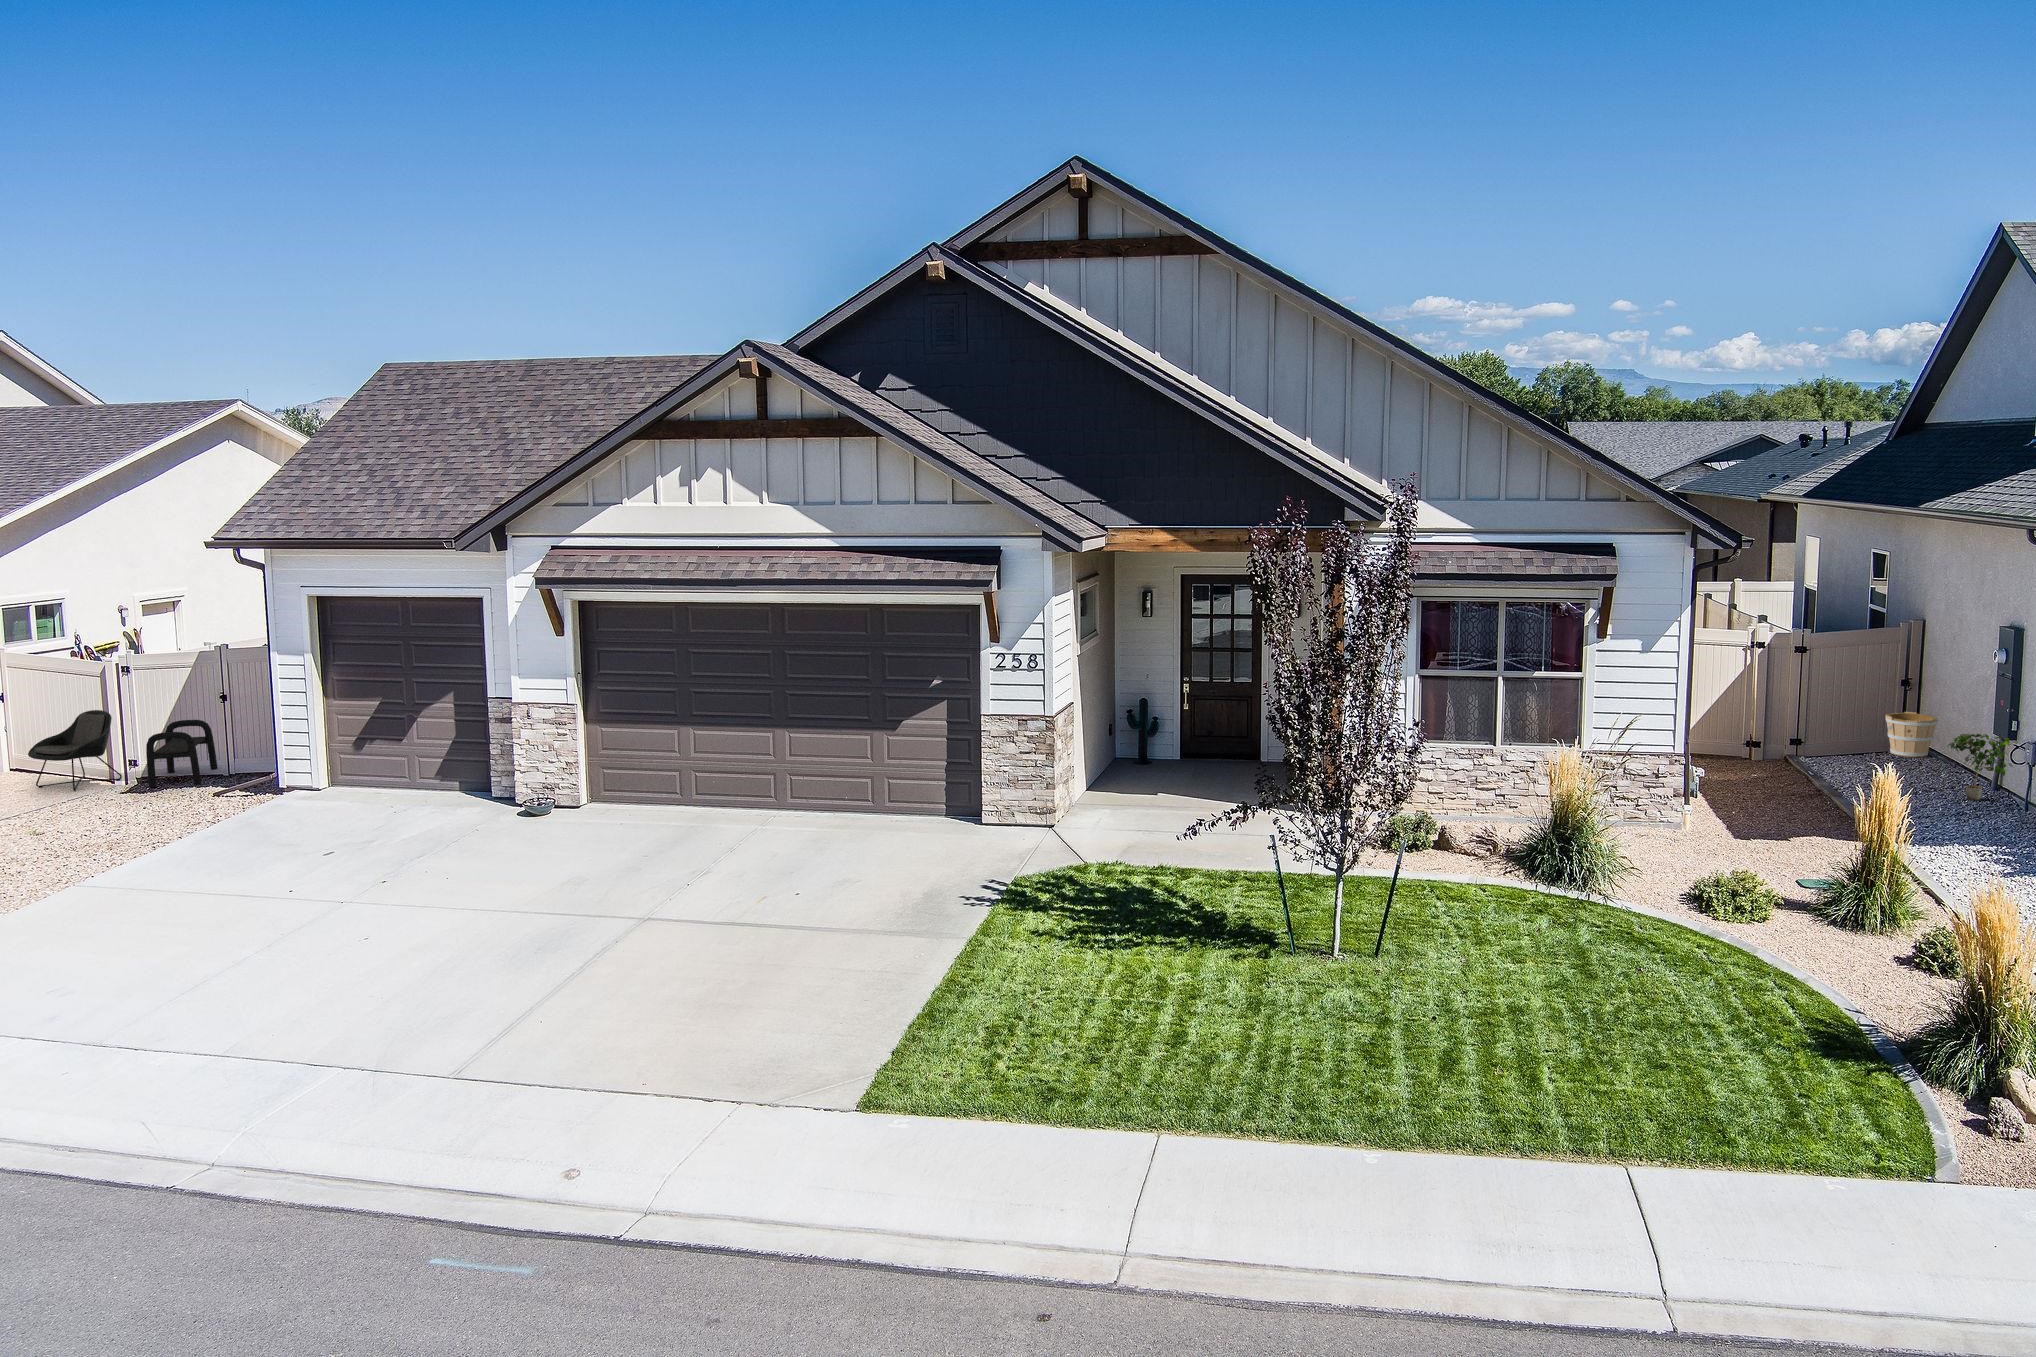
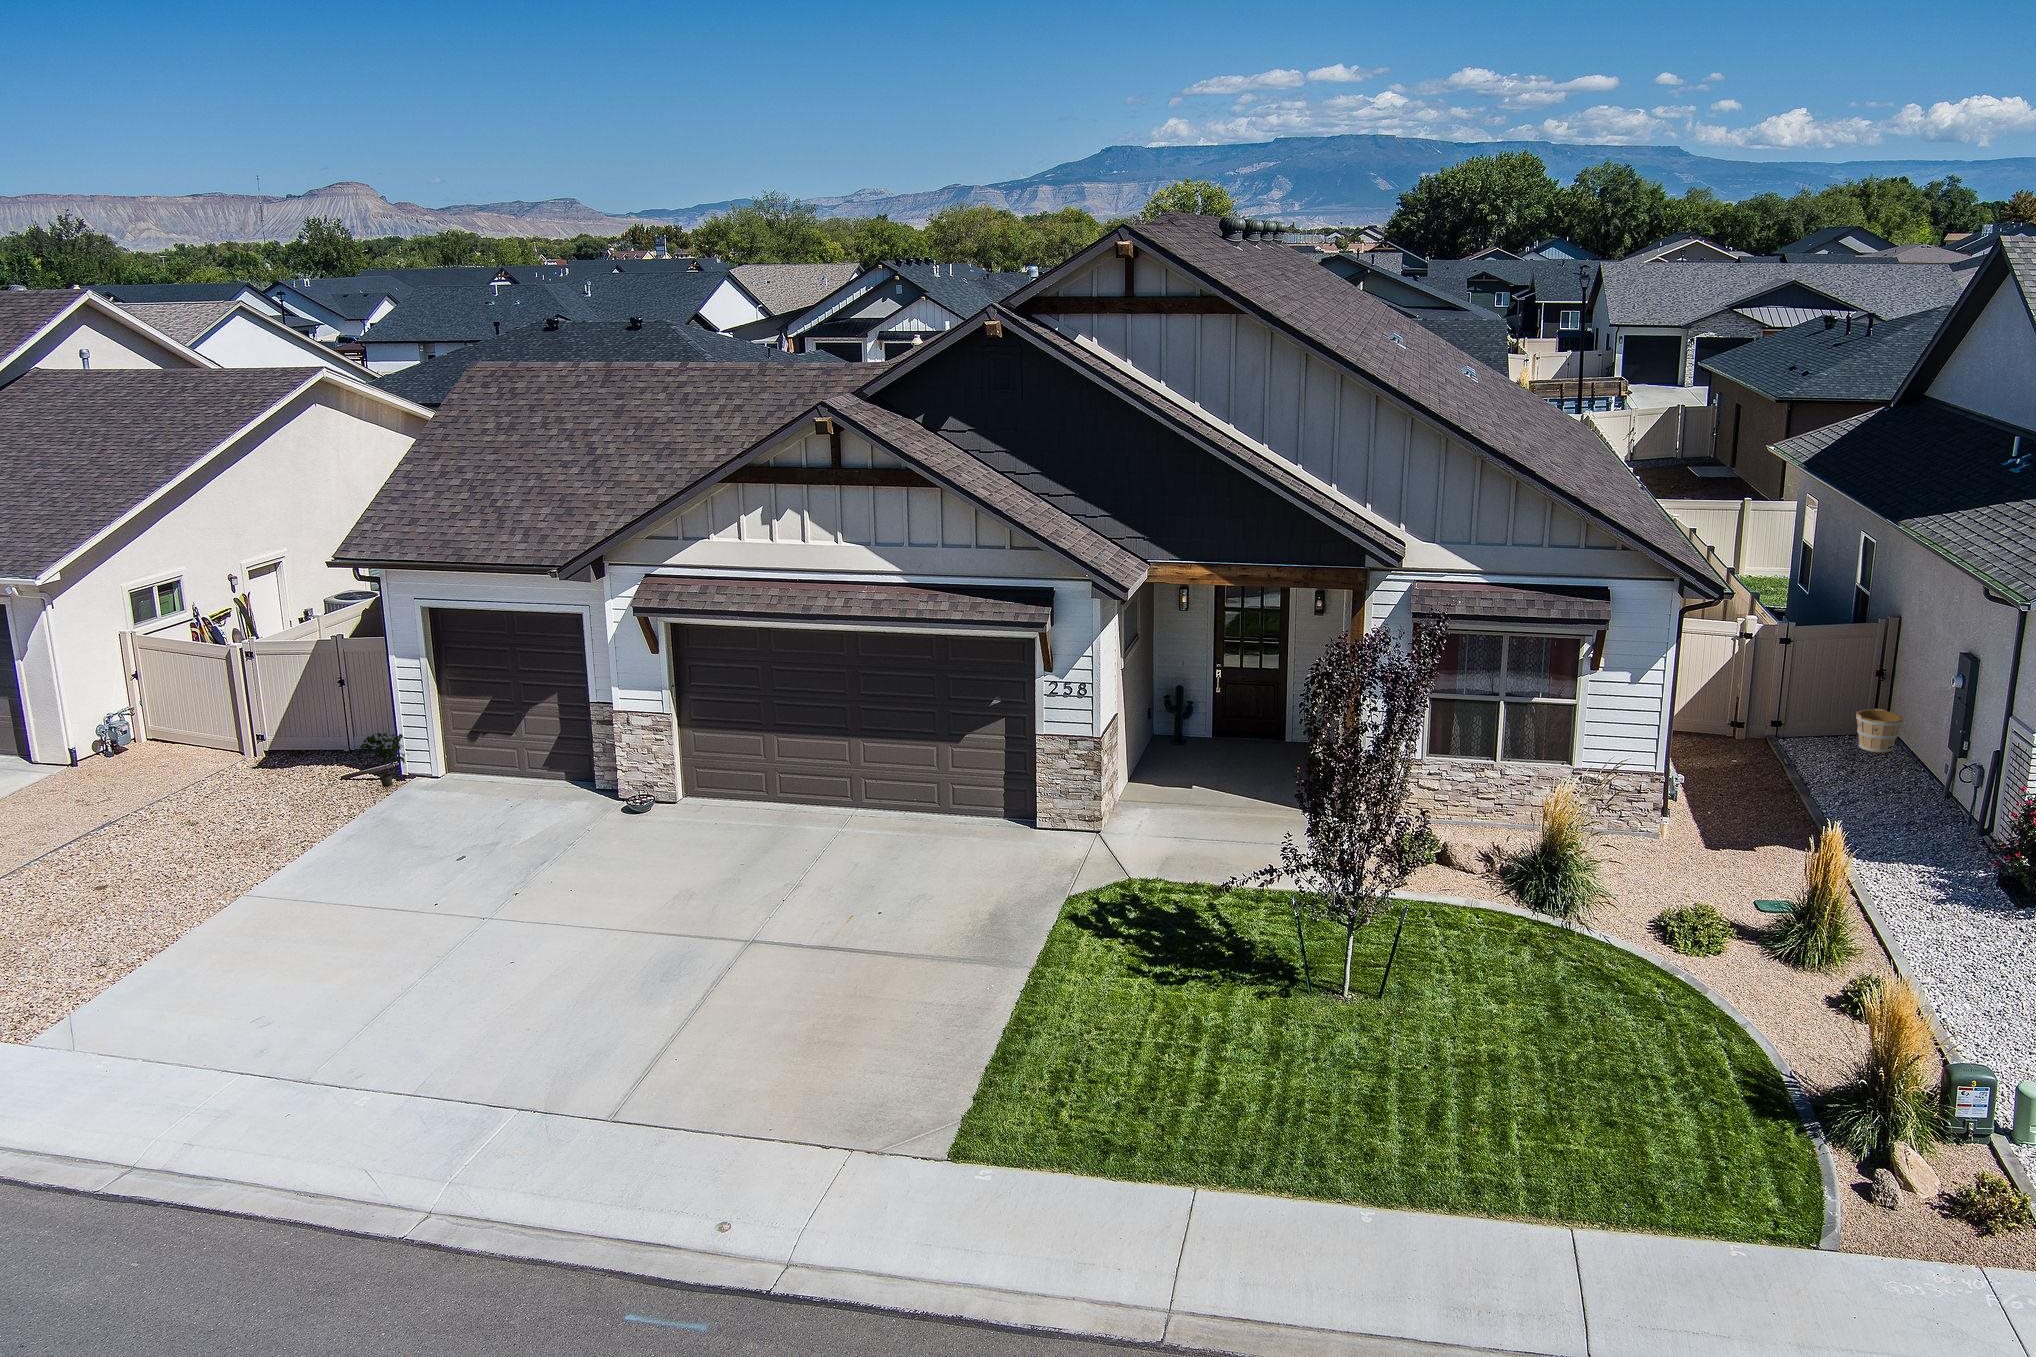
lounge chair: present [28,710,122,791] -> none [178,698,261,775]
bench: present [146,720,218,787] -> none [283,705,344,771]
potted plant: present [1948,734,2013,800] -> present [360,732,409,787]

